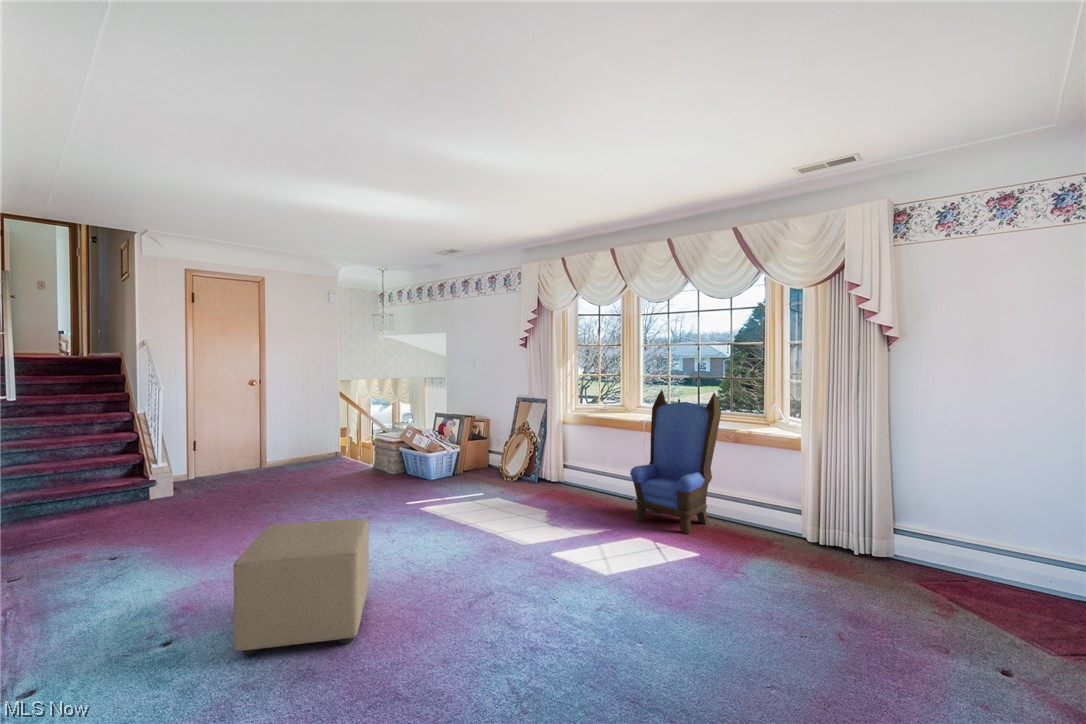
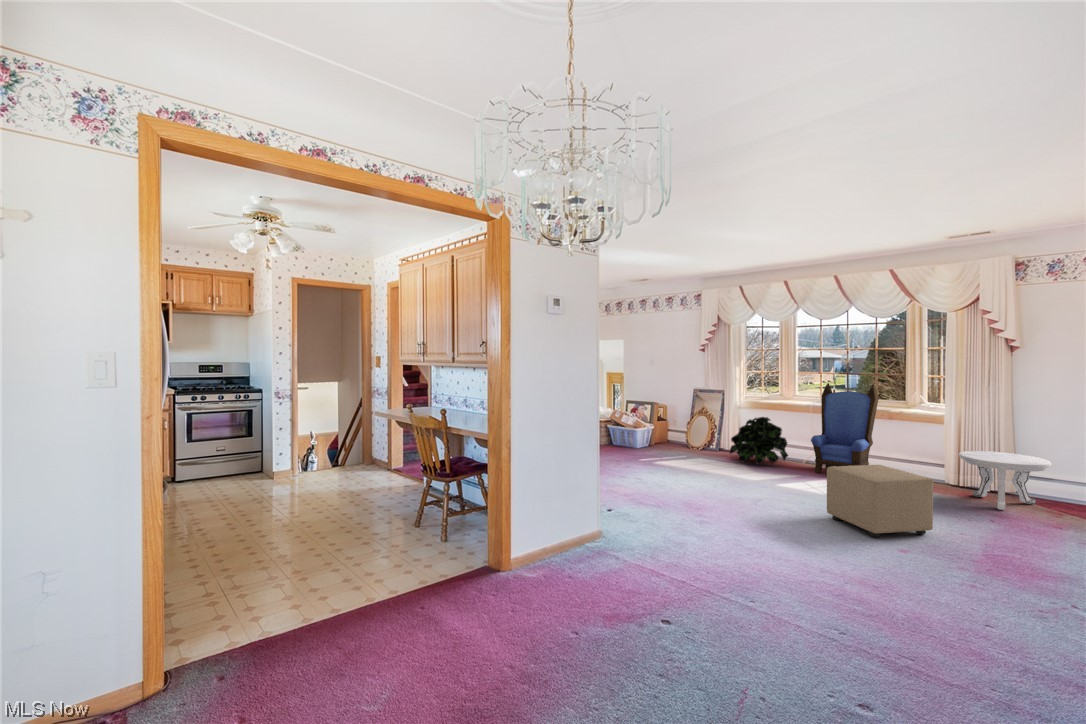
potted plant: none [536,437,614,508] -> present [730,417,788,465]
side table: none [810,496,937,599] -> present [959,451,1051,510]
ottoman: present [233,518,369,656] -> present [827,465,933,537]

